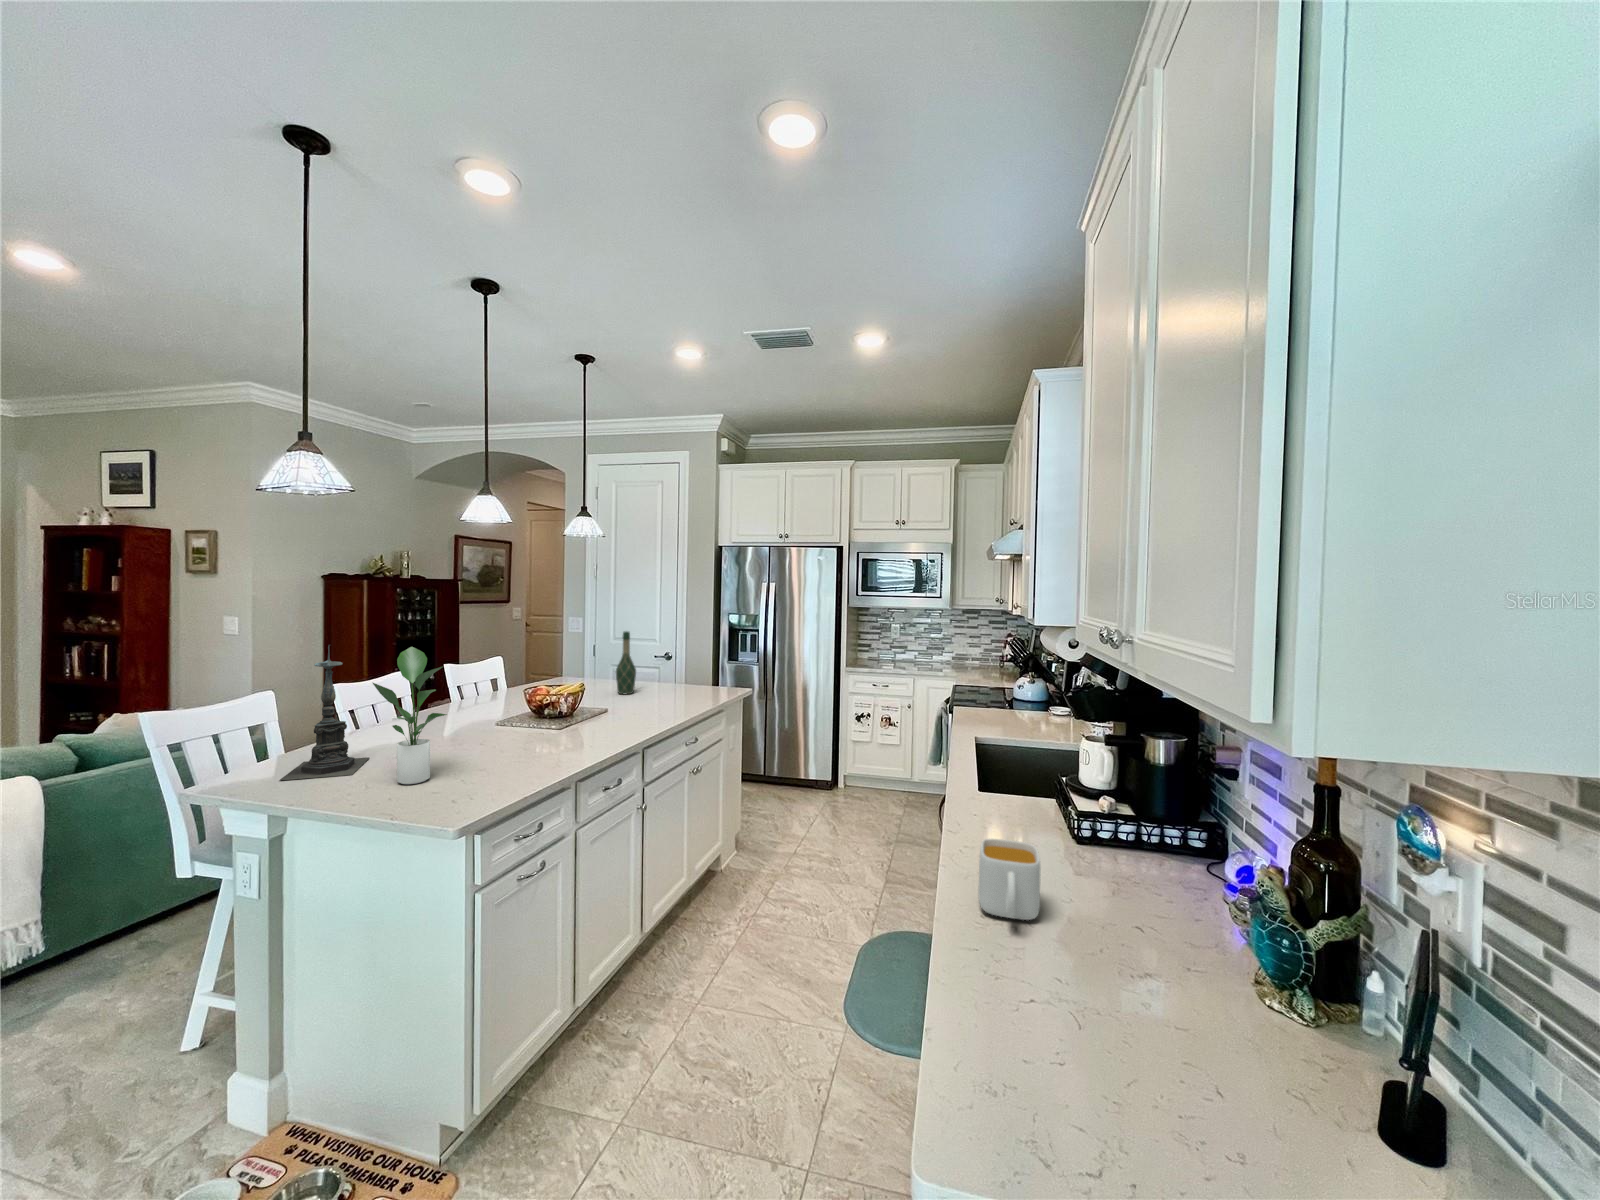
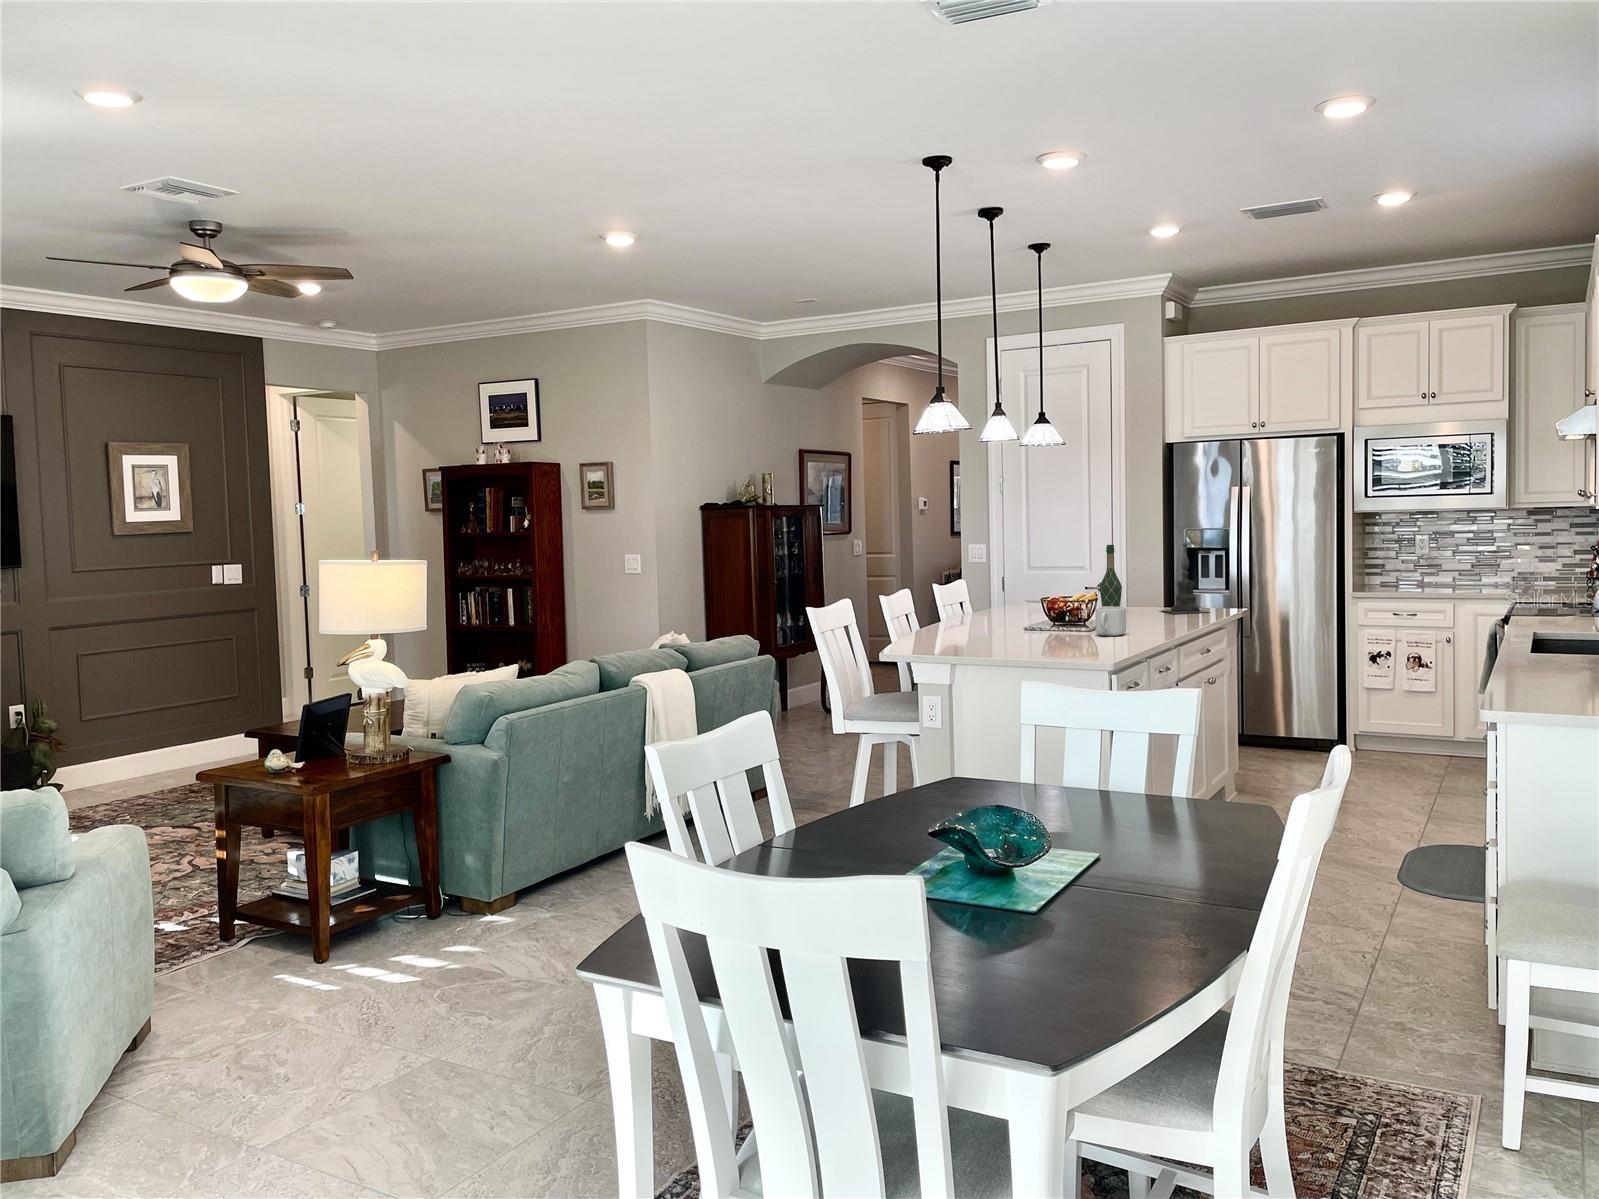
candle holder: present [280,646,369,780] -> present [1164,536,1206,614]
potted plant: present [373,647,447,784] -> none [1015,545,1063,648]
mug: present [978,838,1041,920] -> present [1096,606,1127,636]

